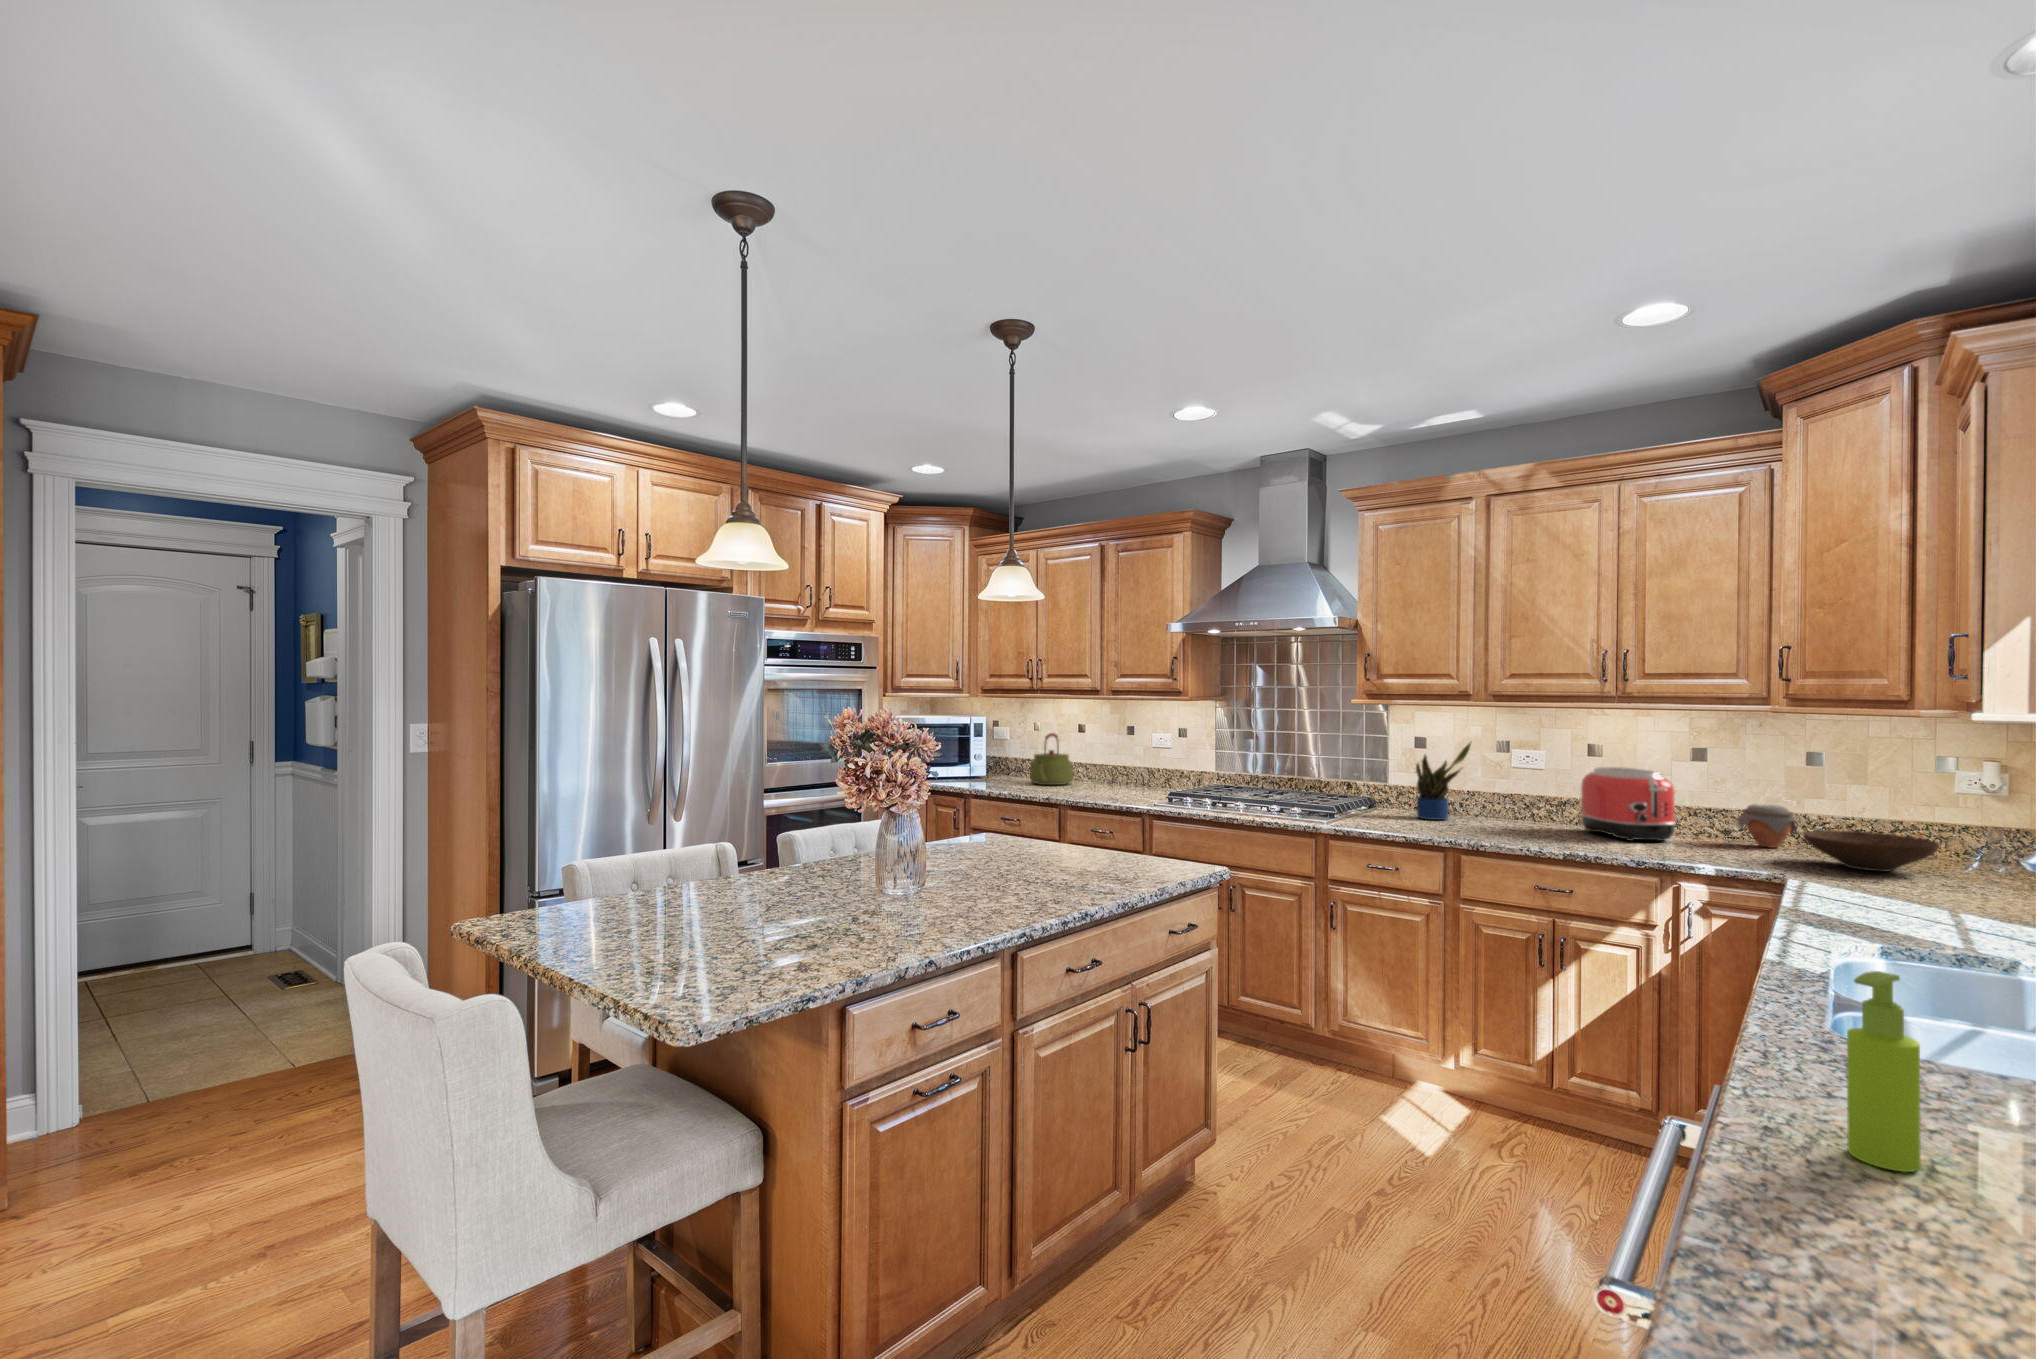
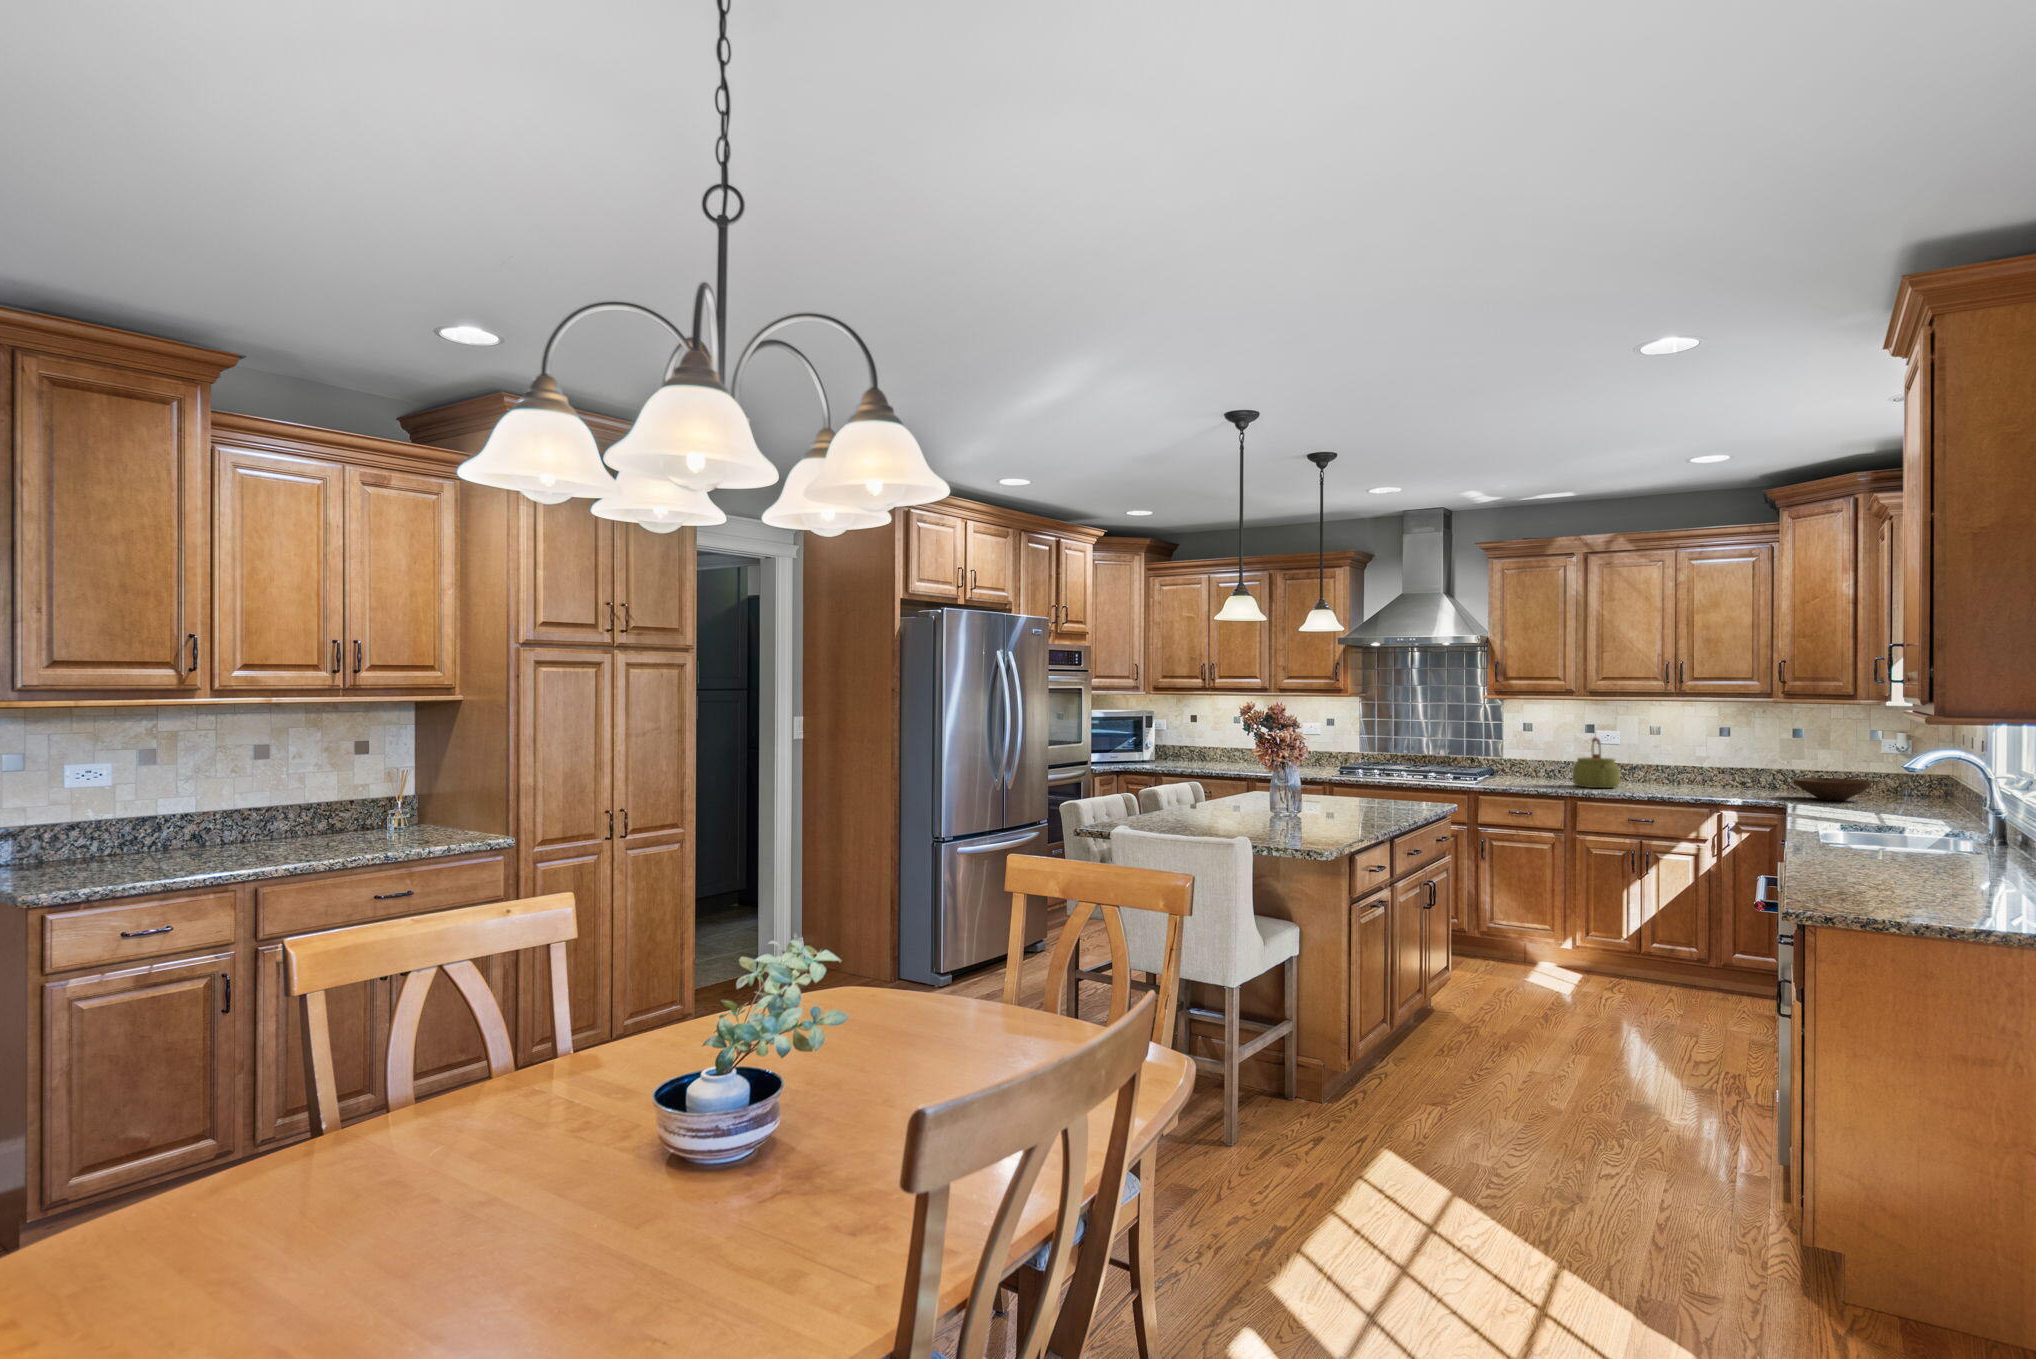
kettle: present [1030,733,1073,785] -> present [1573,738,1620,788]
potted plant: present [1416,743,1471,820] -> none [1529,725,1571,782]
toaster: present [1580,767,1676,841] -> none [1647,742,1713,790]
jar: present [1737,804,1797,848] -> none [1751,764,1789,792]
soap dispenser: present [1847,971,1921,1172] -> none [1828,792,1852,861]

